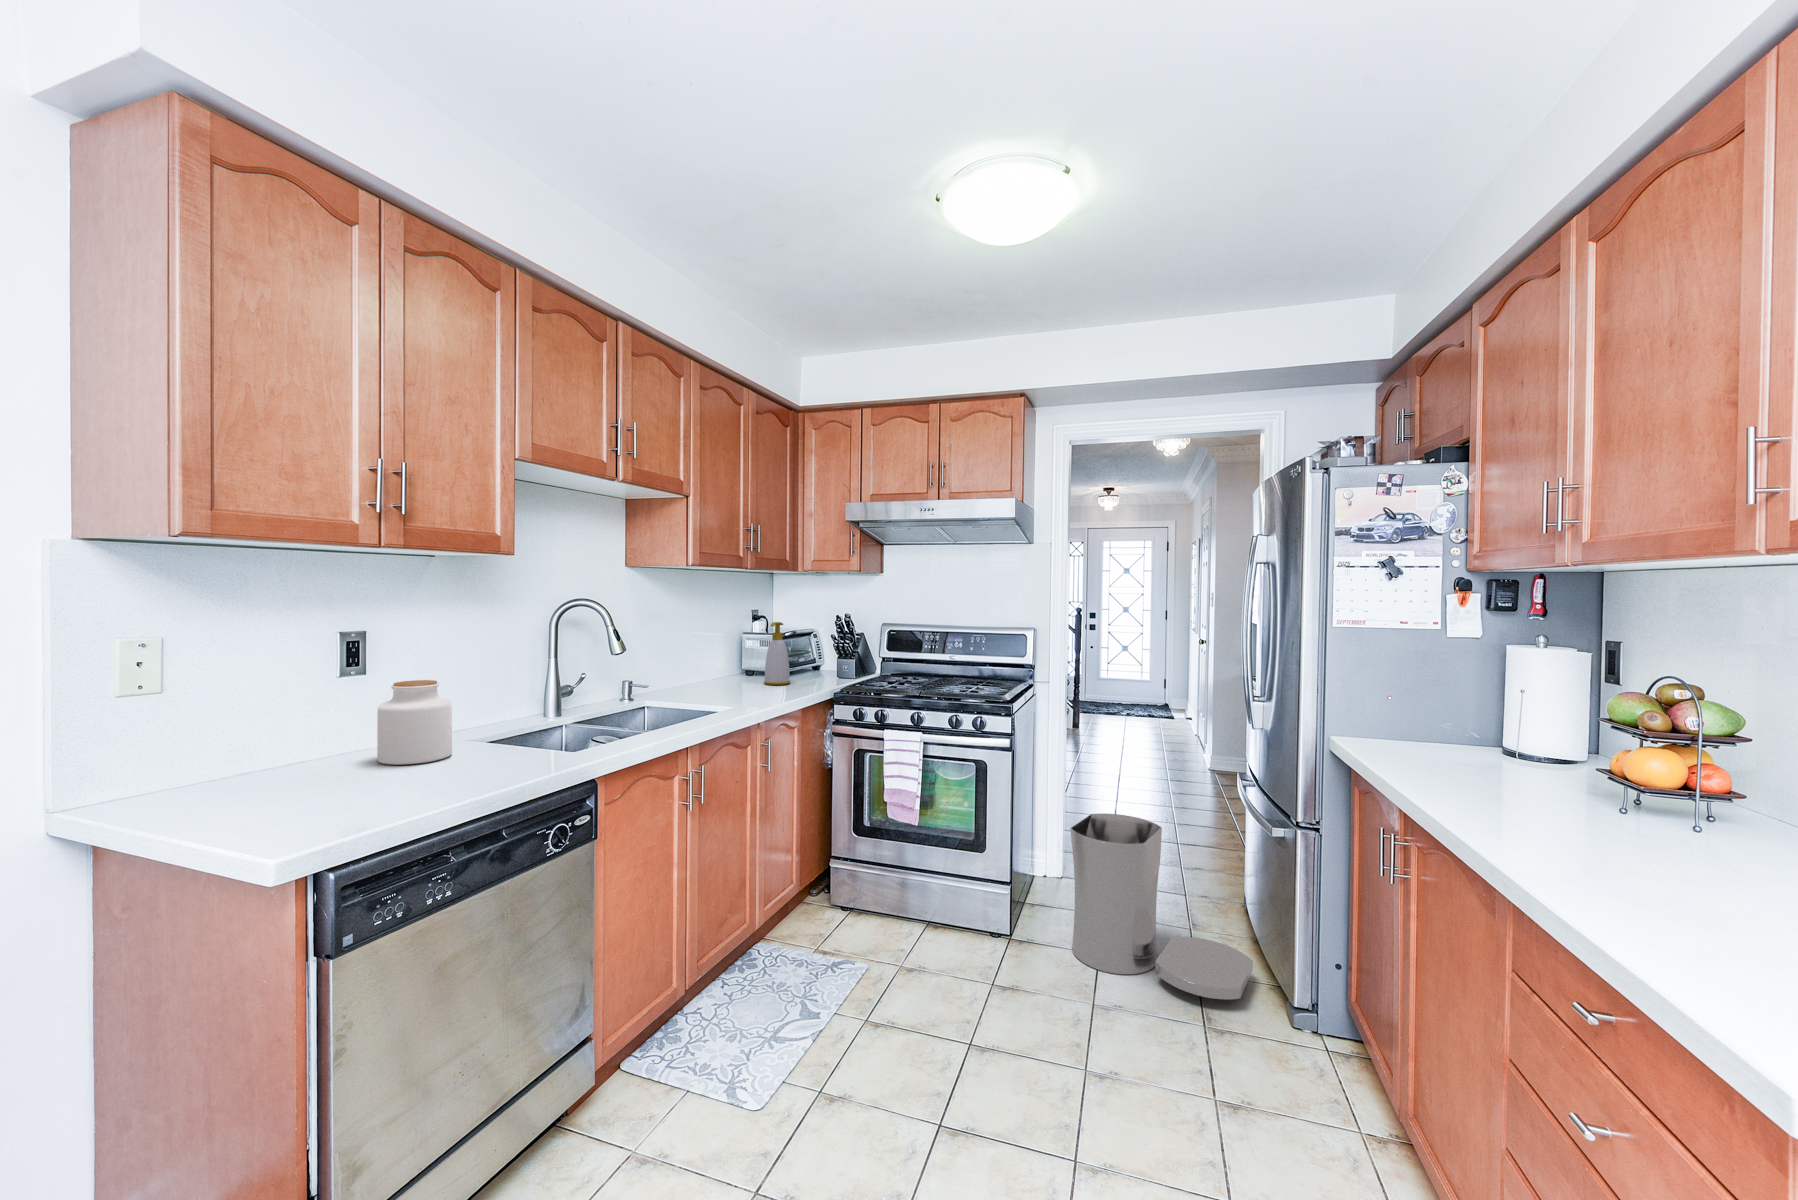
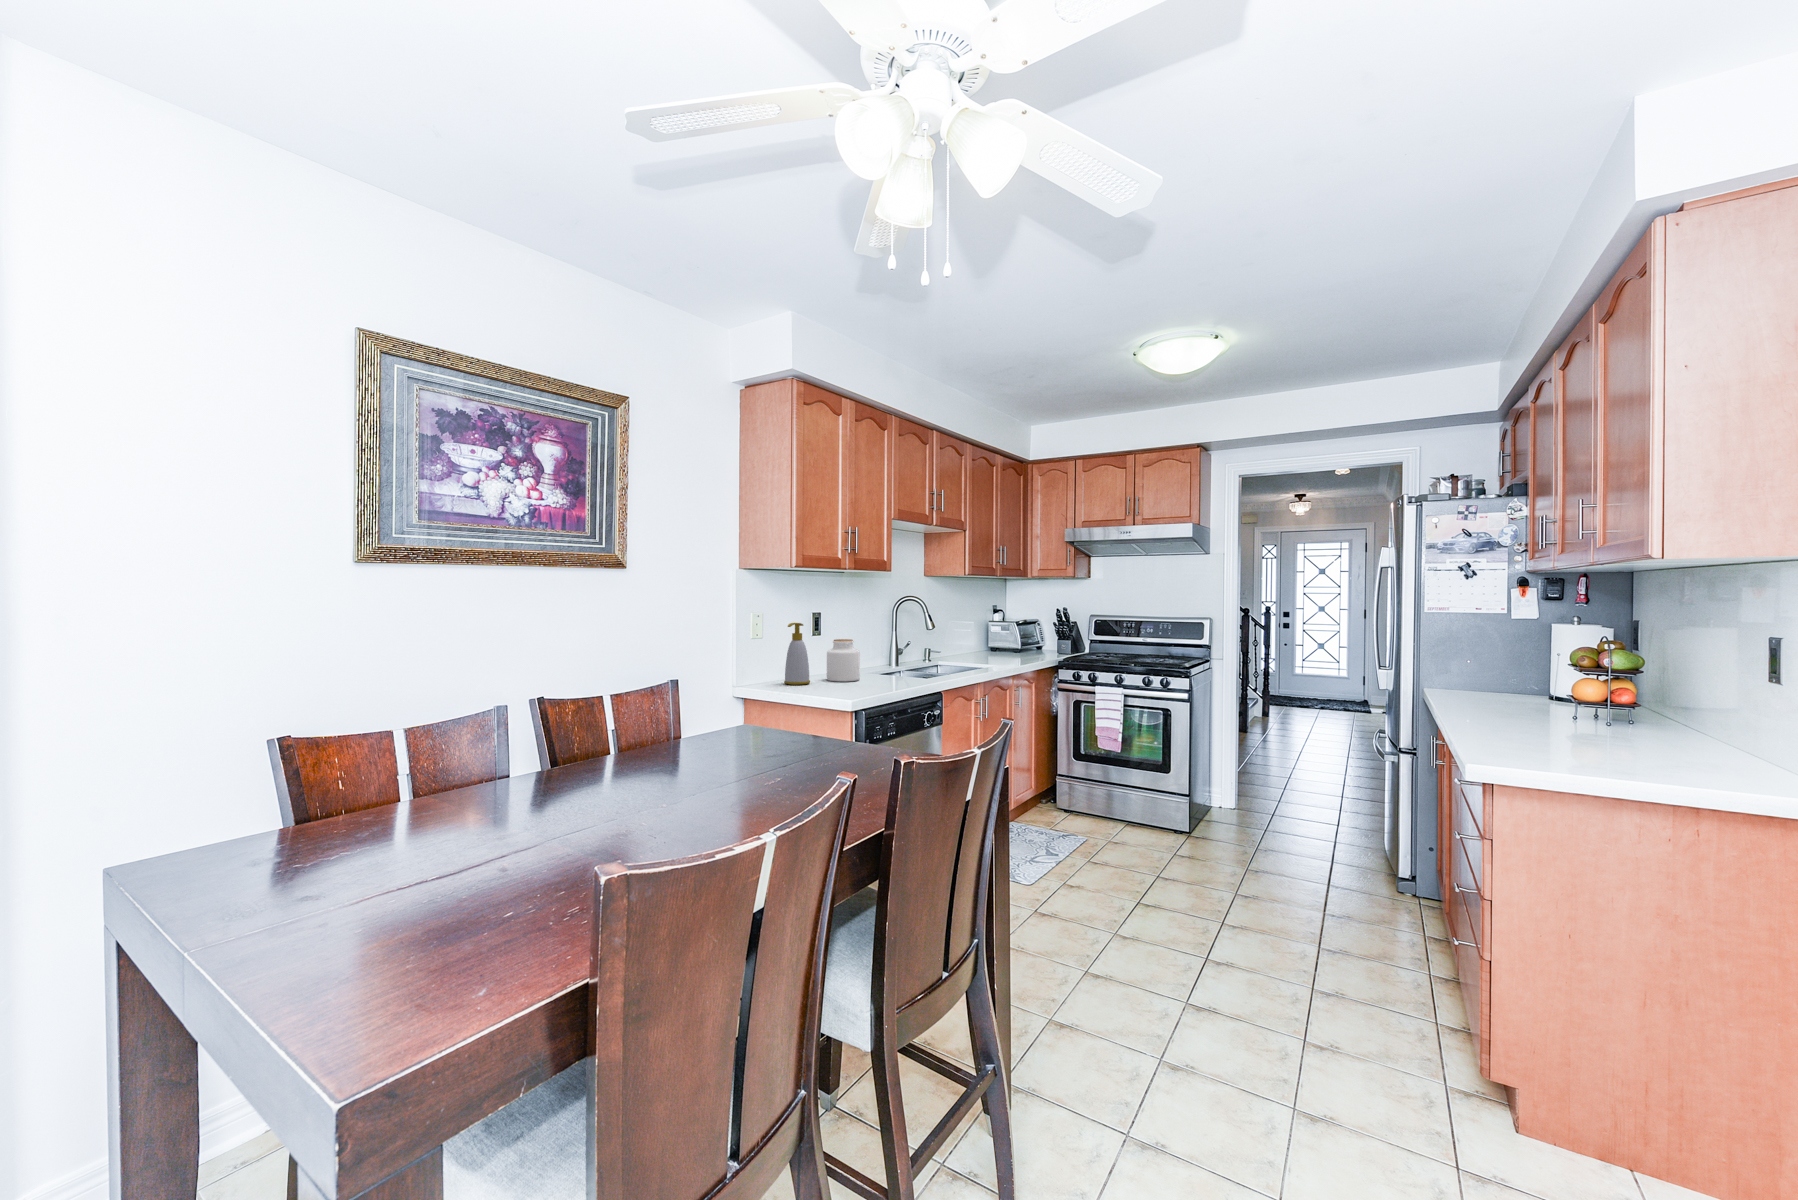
soap bottle: present [764,622,790,685] -> present [784,623,810,685]
trash can: present [1070,813,1253,1000] -> none [1233,751,1375,875]

